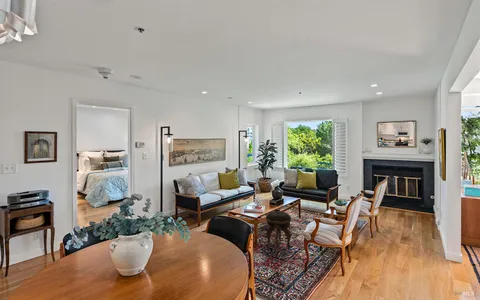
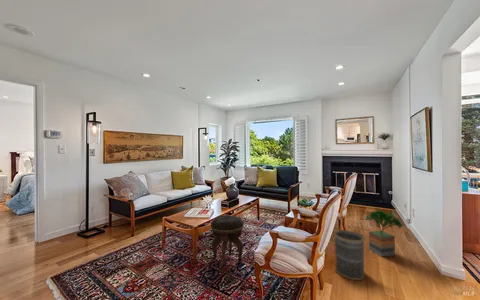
potted tree: none [392,211,424,248] -> present [365,210,403,257]
basket: none [363,214,387,261] -> present [335,217,365,280]

